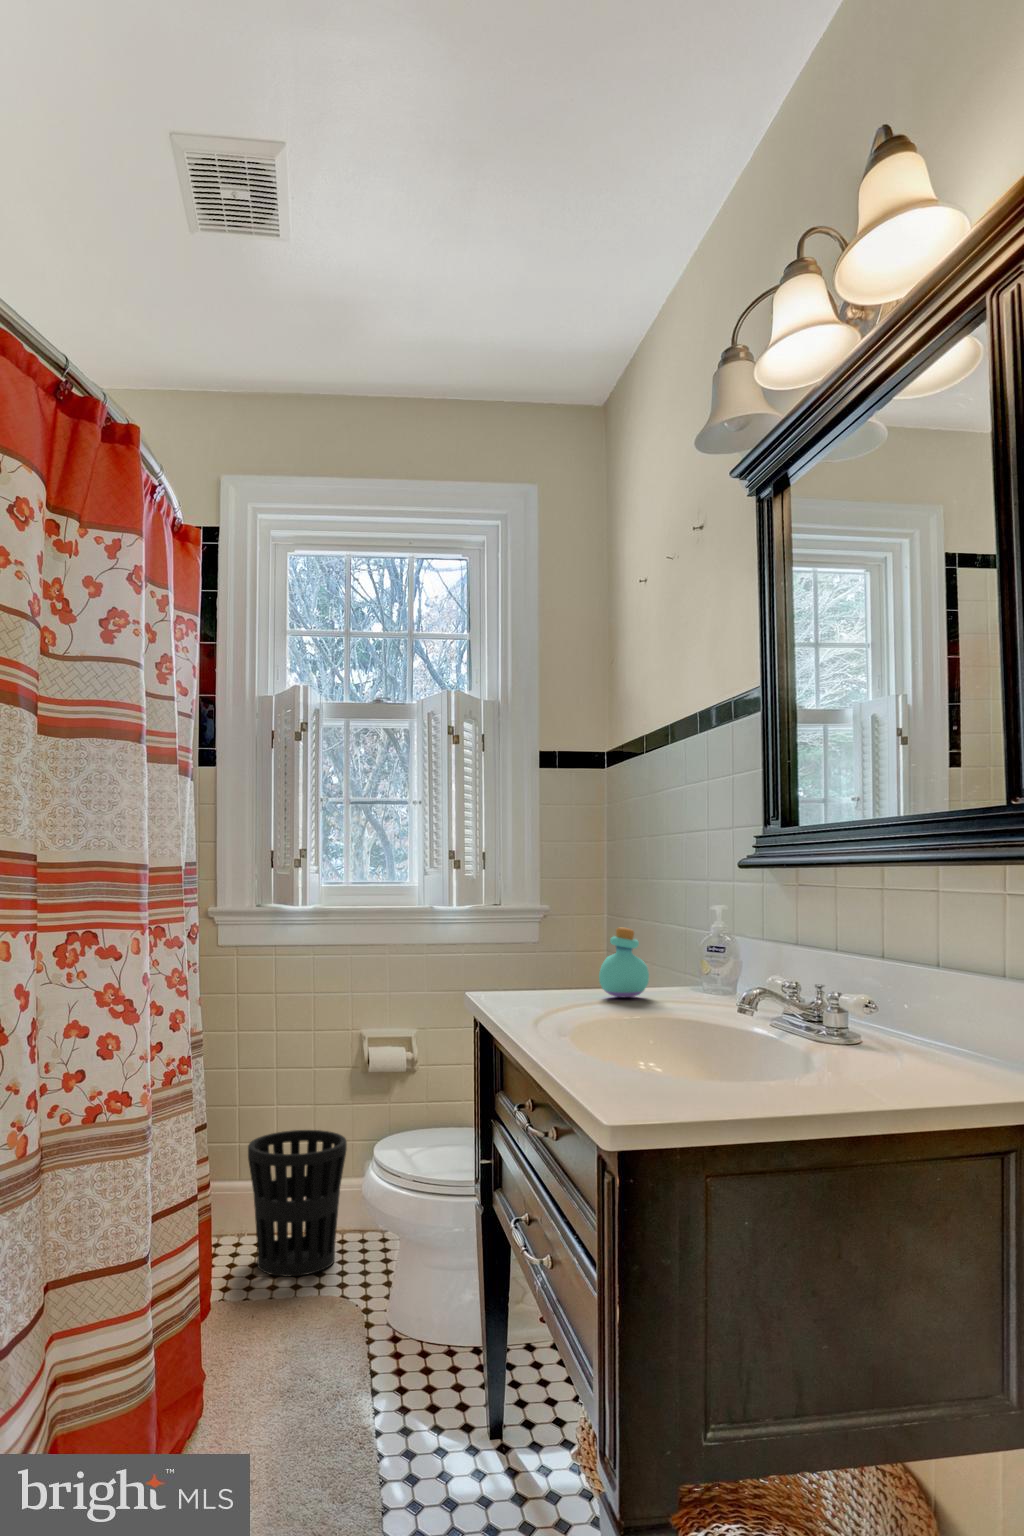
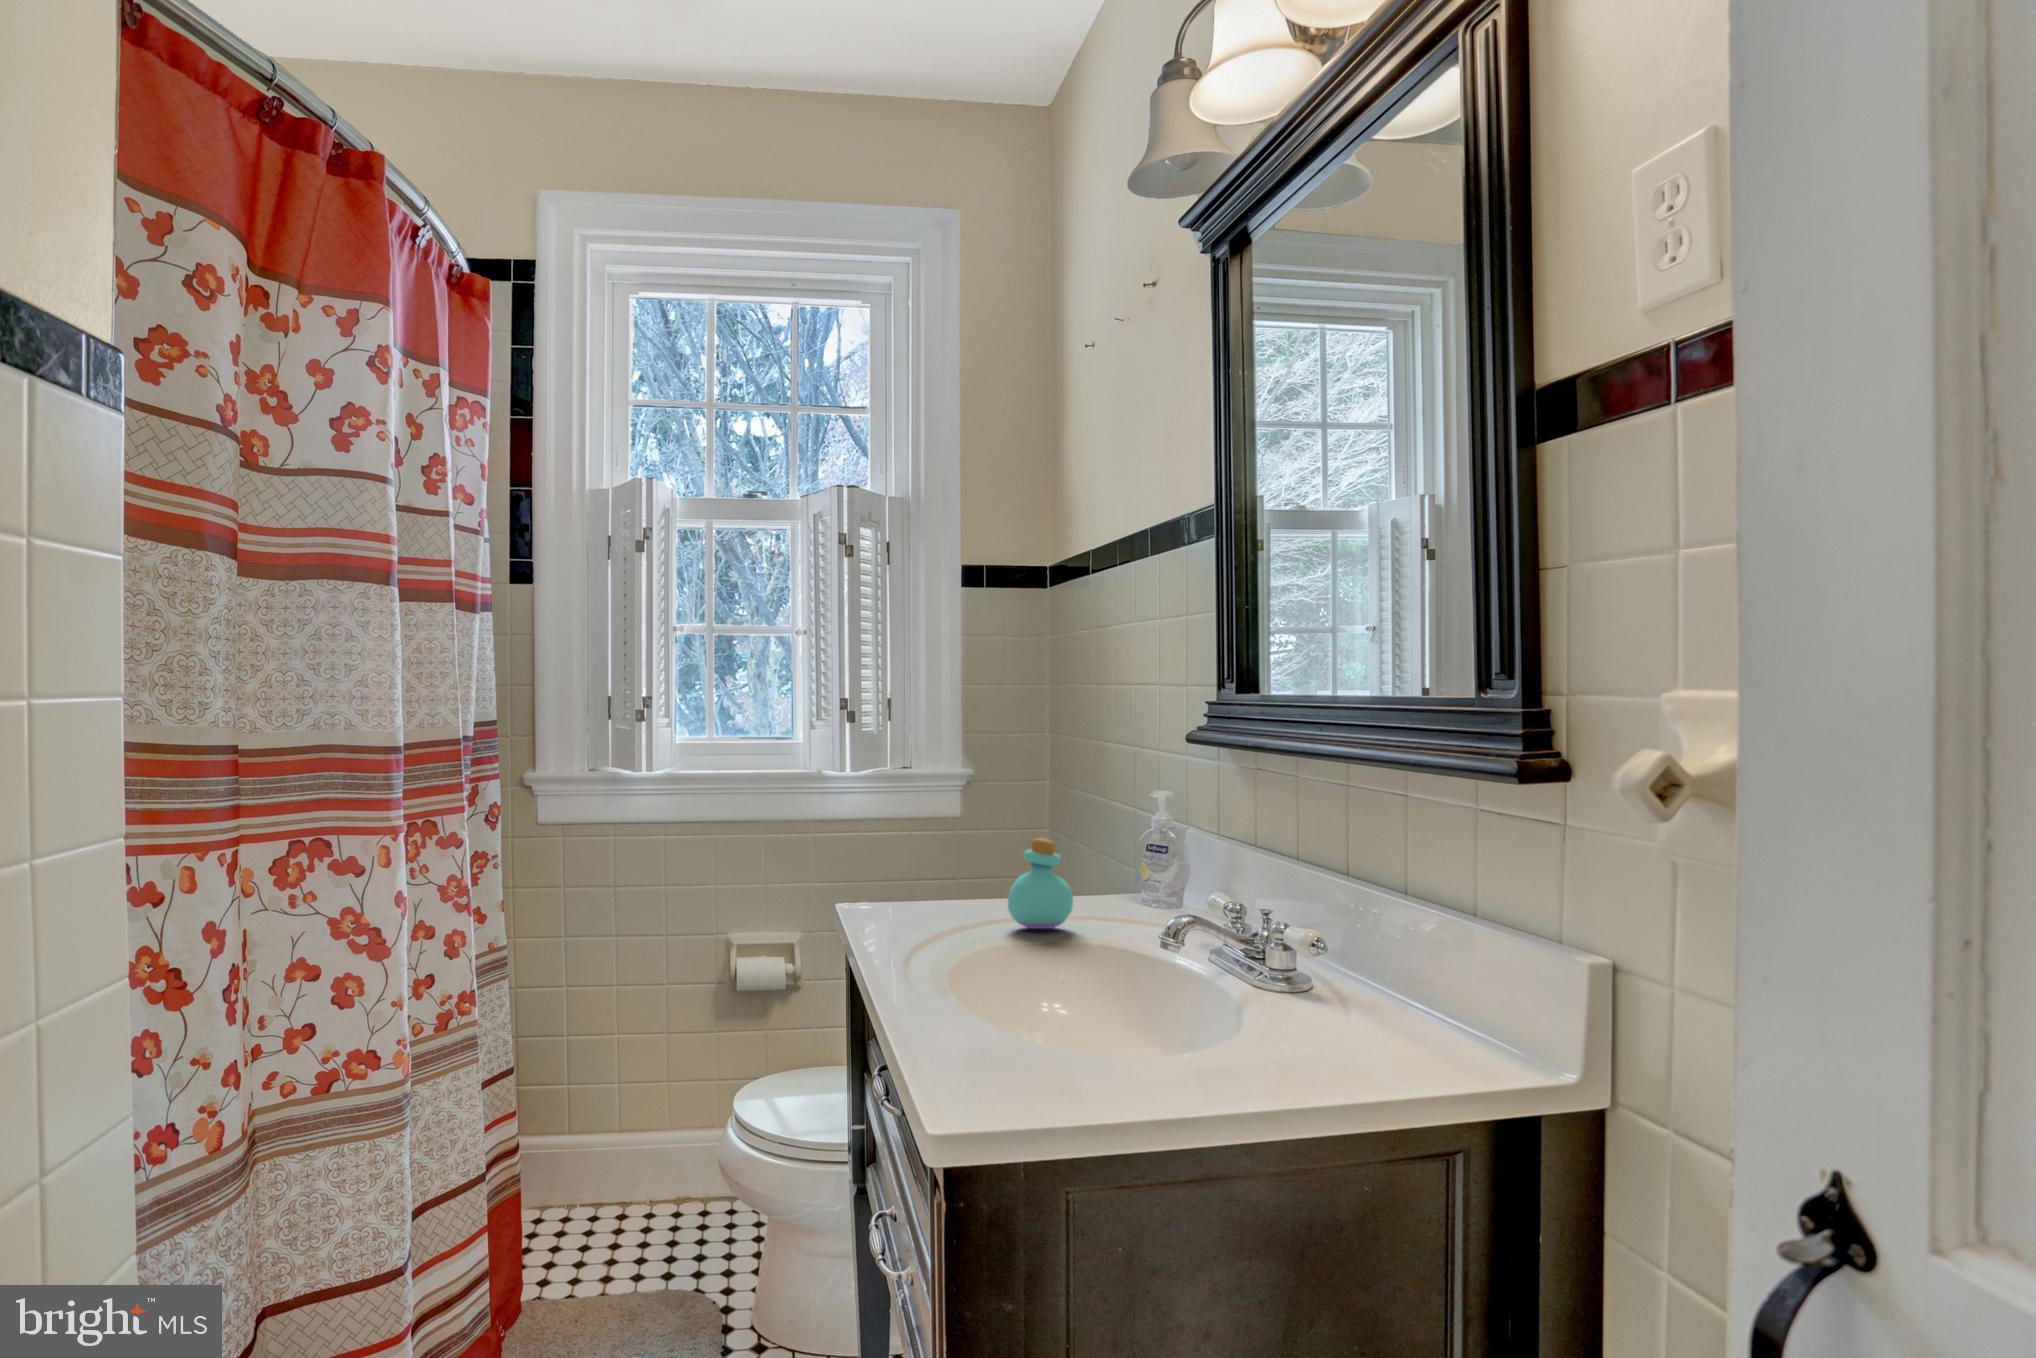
wastebasket: present [248,1130,347,1276] -> none [574,1072,705,1259]

